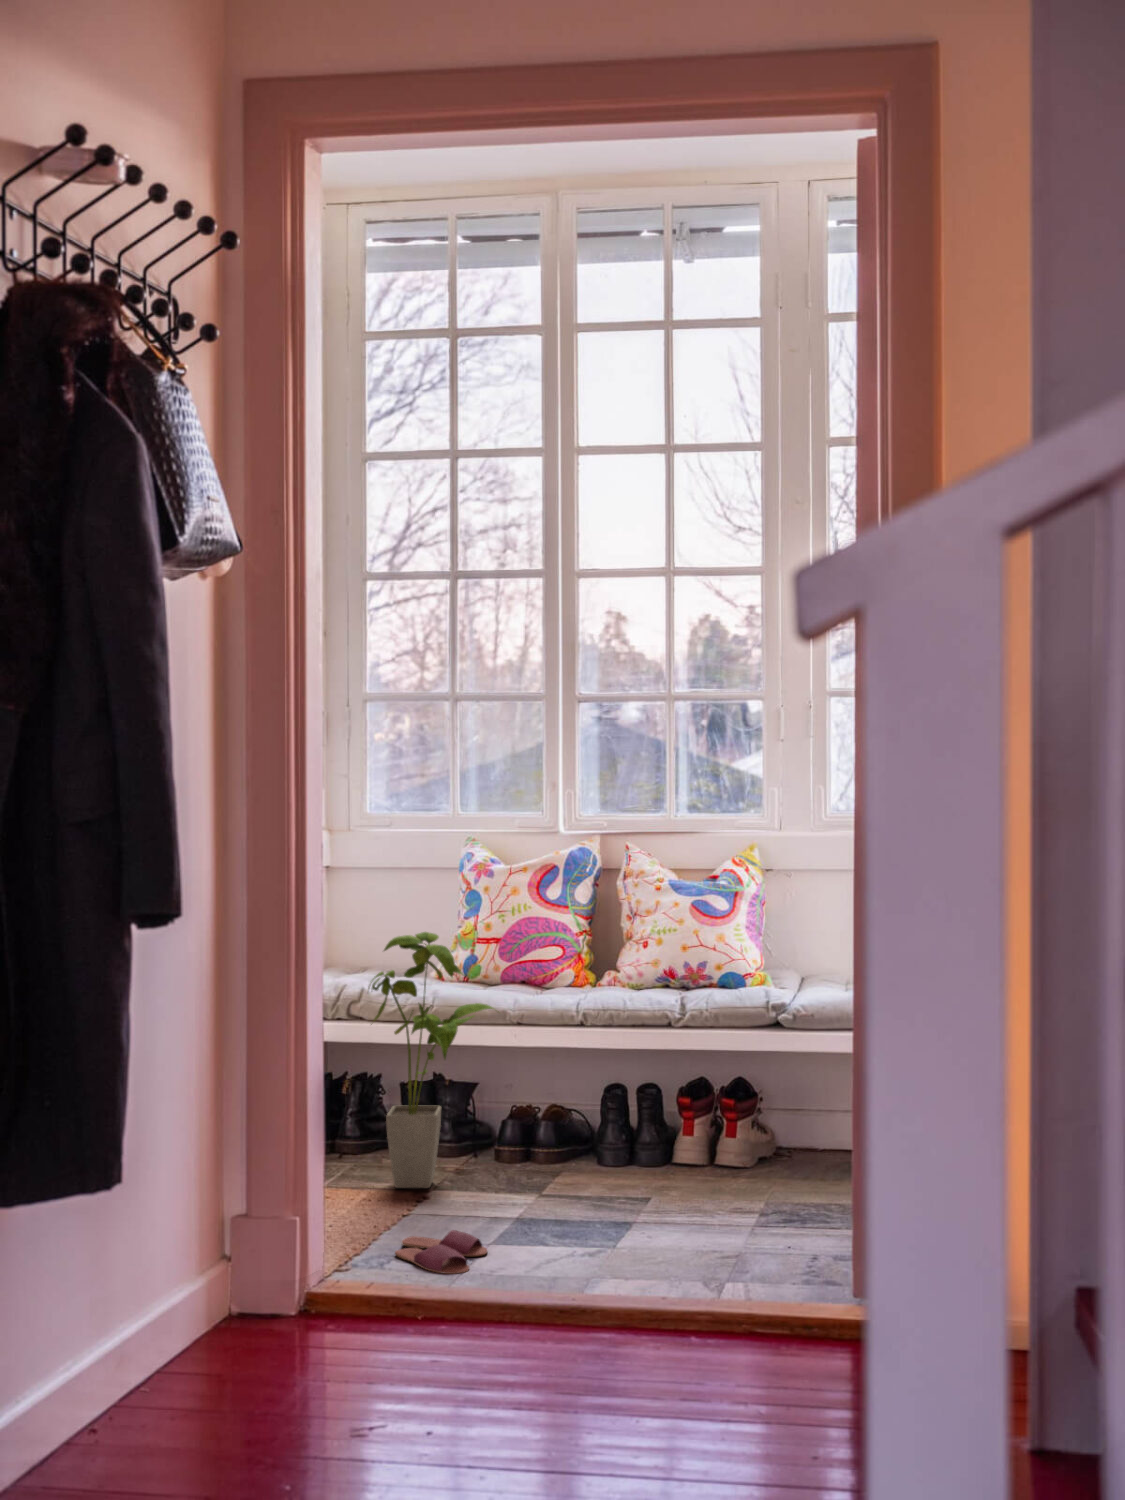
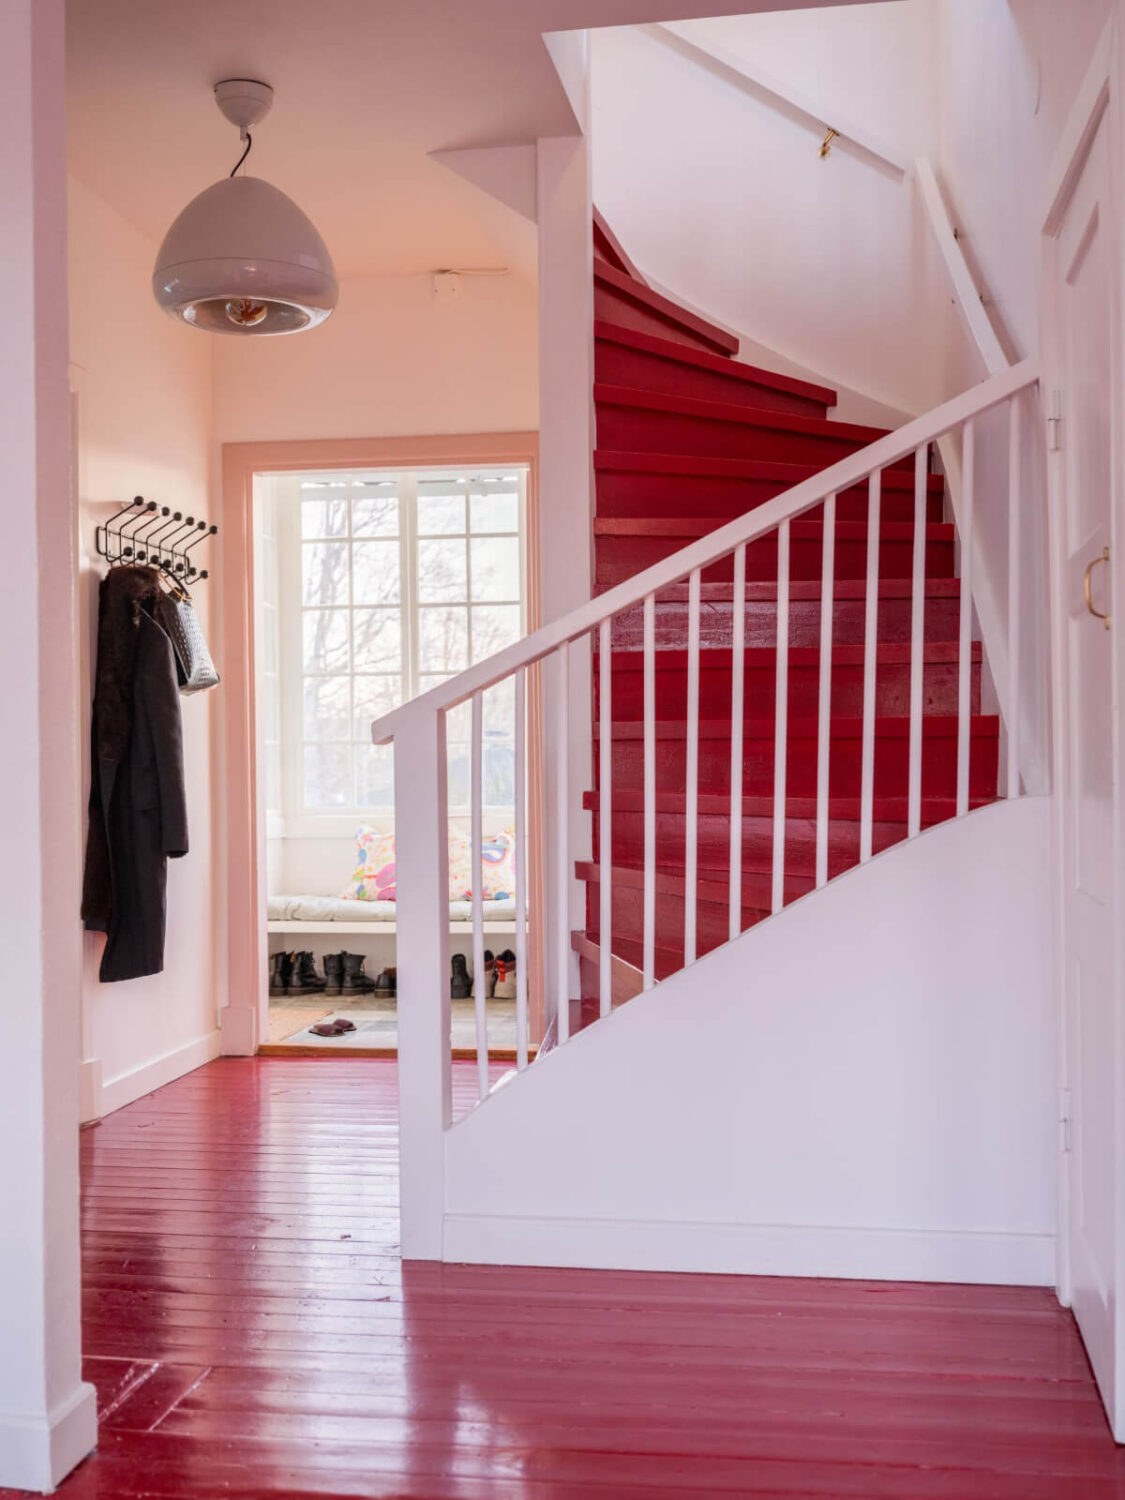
house plant: present [368,932,499,1188] -> none [301,871,374,1008]

